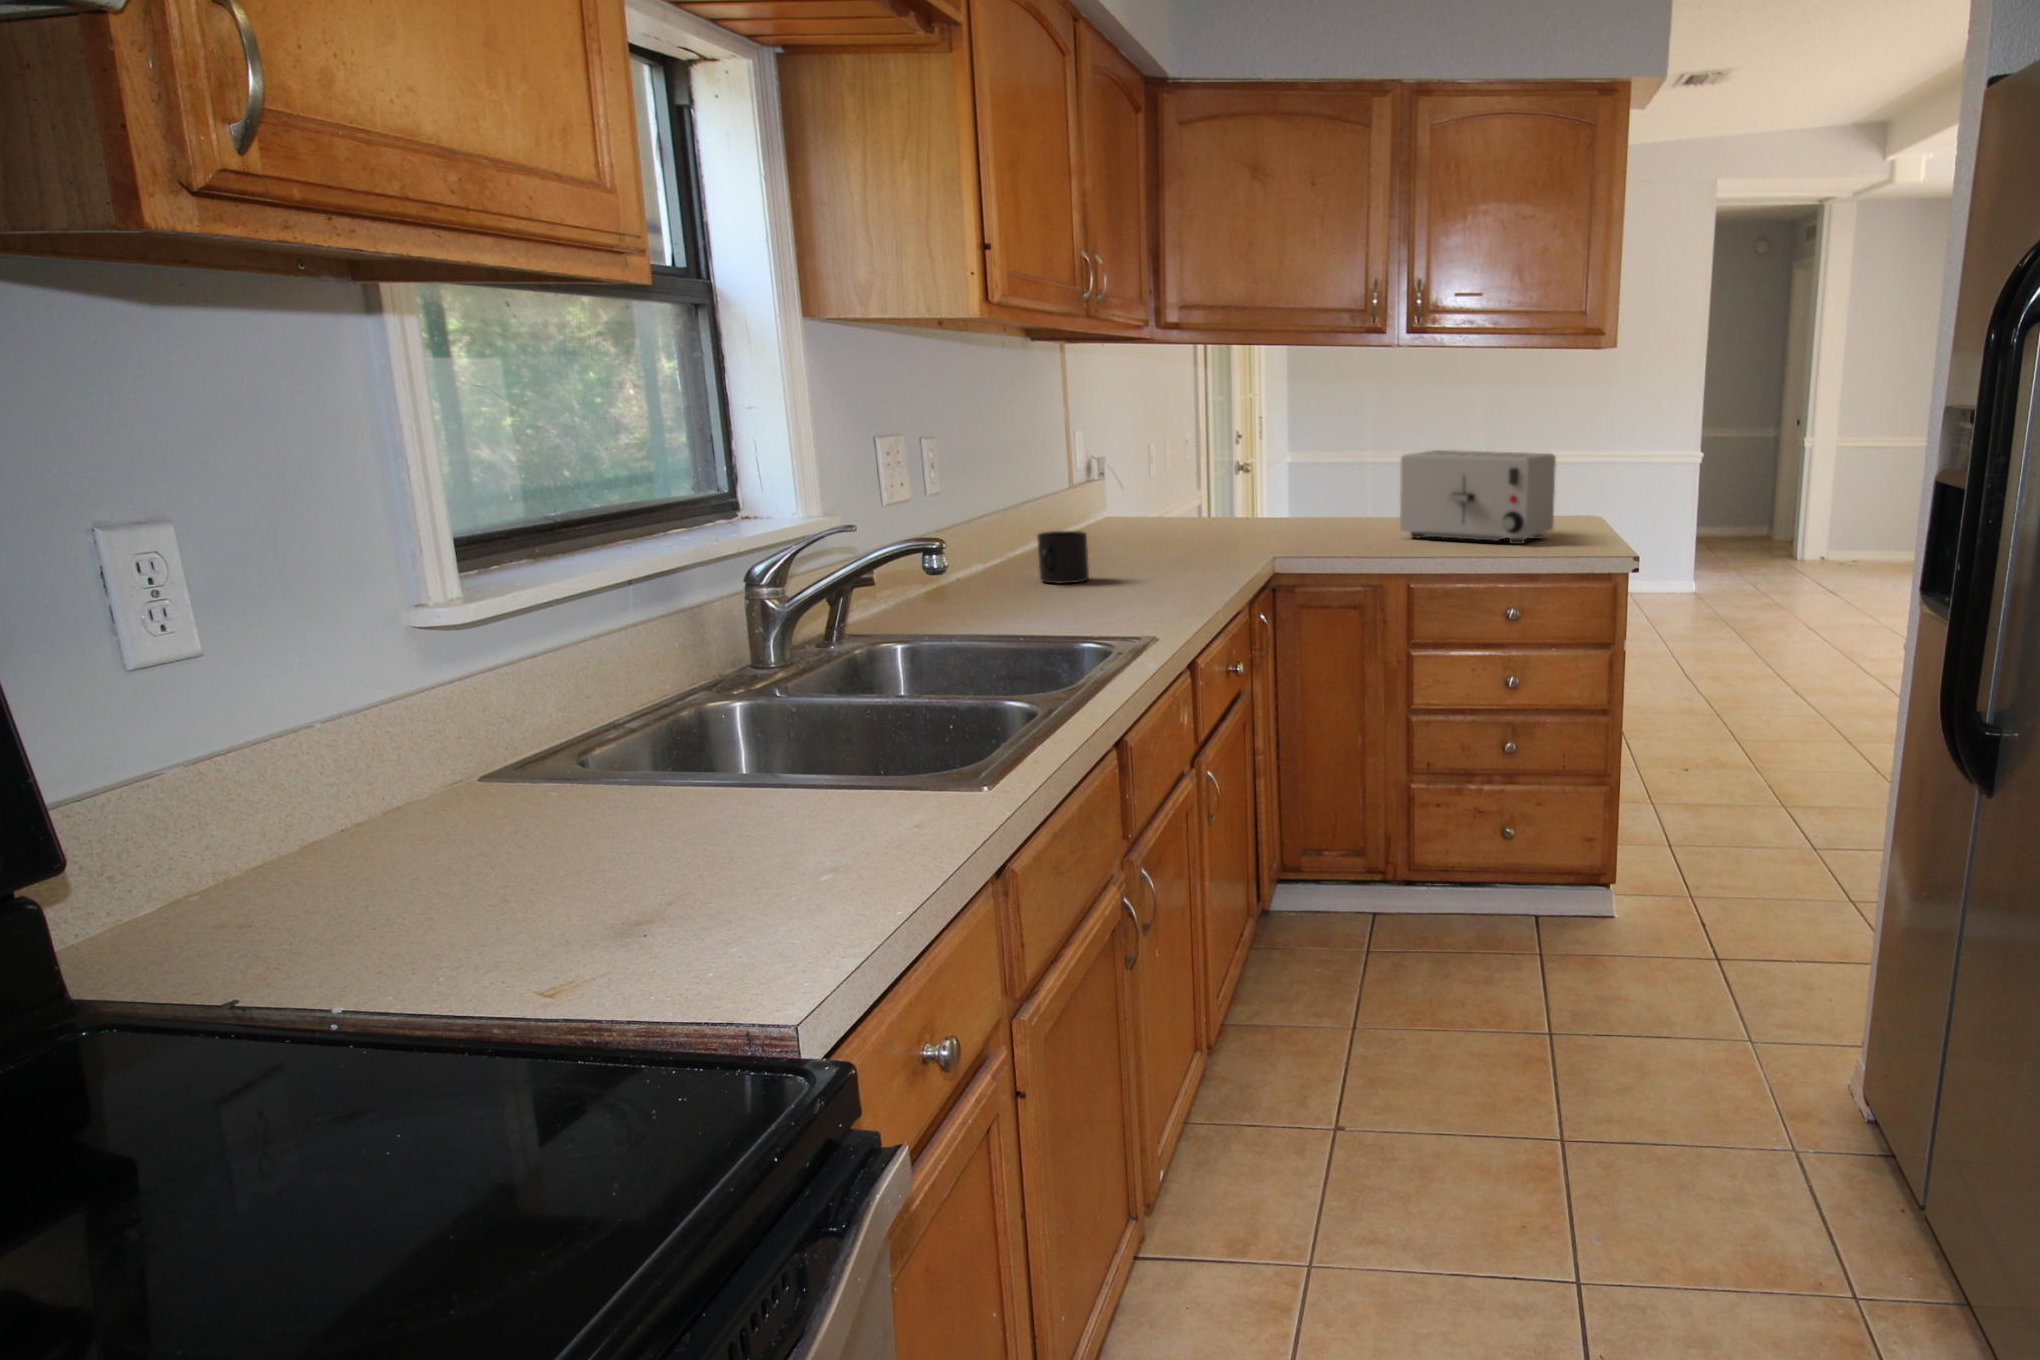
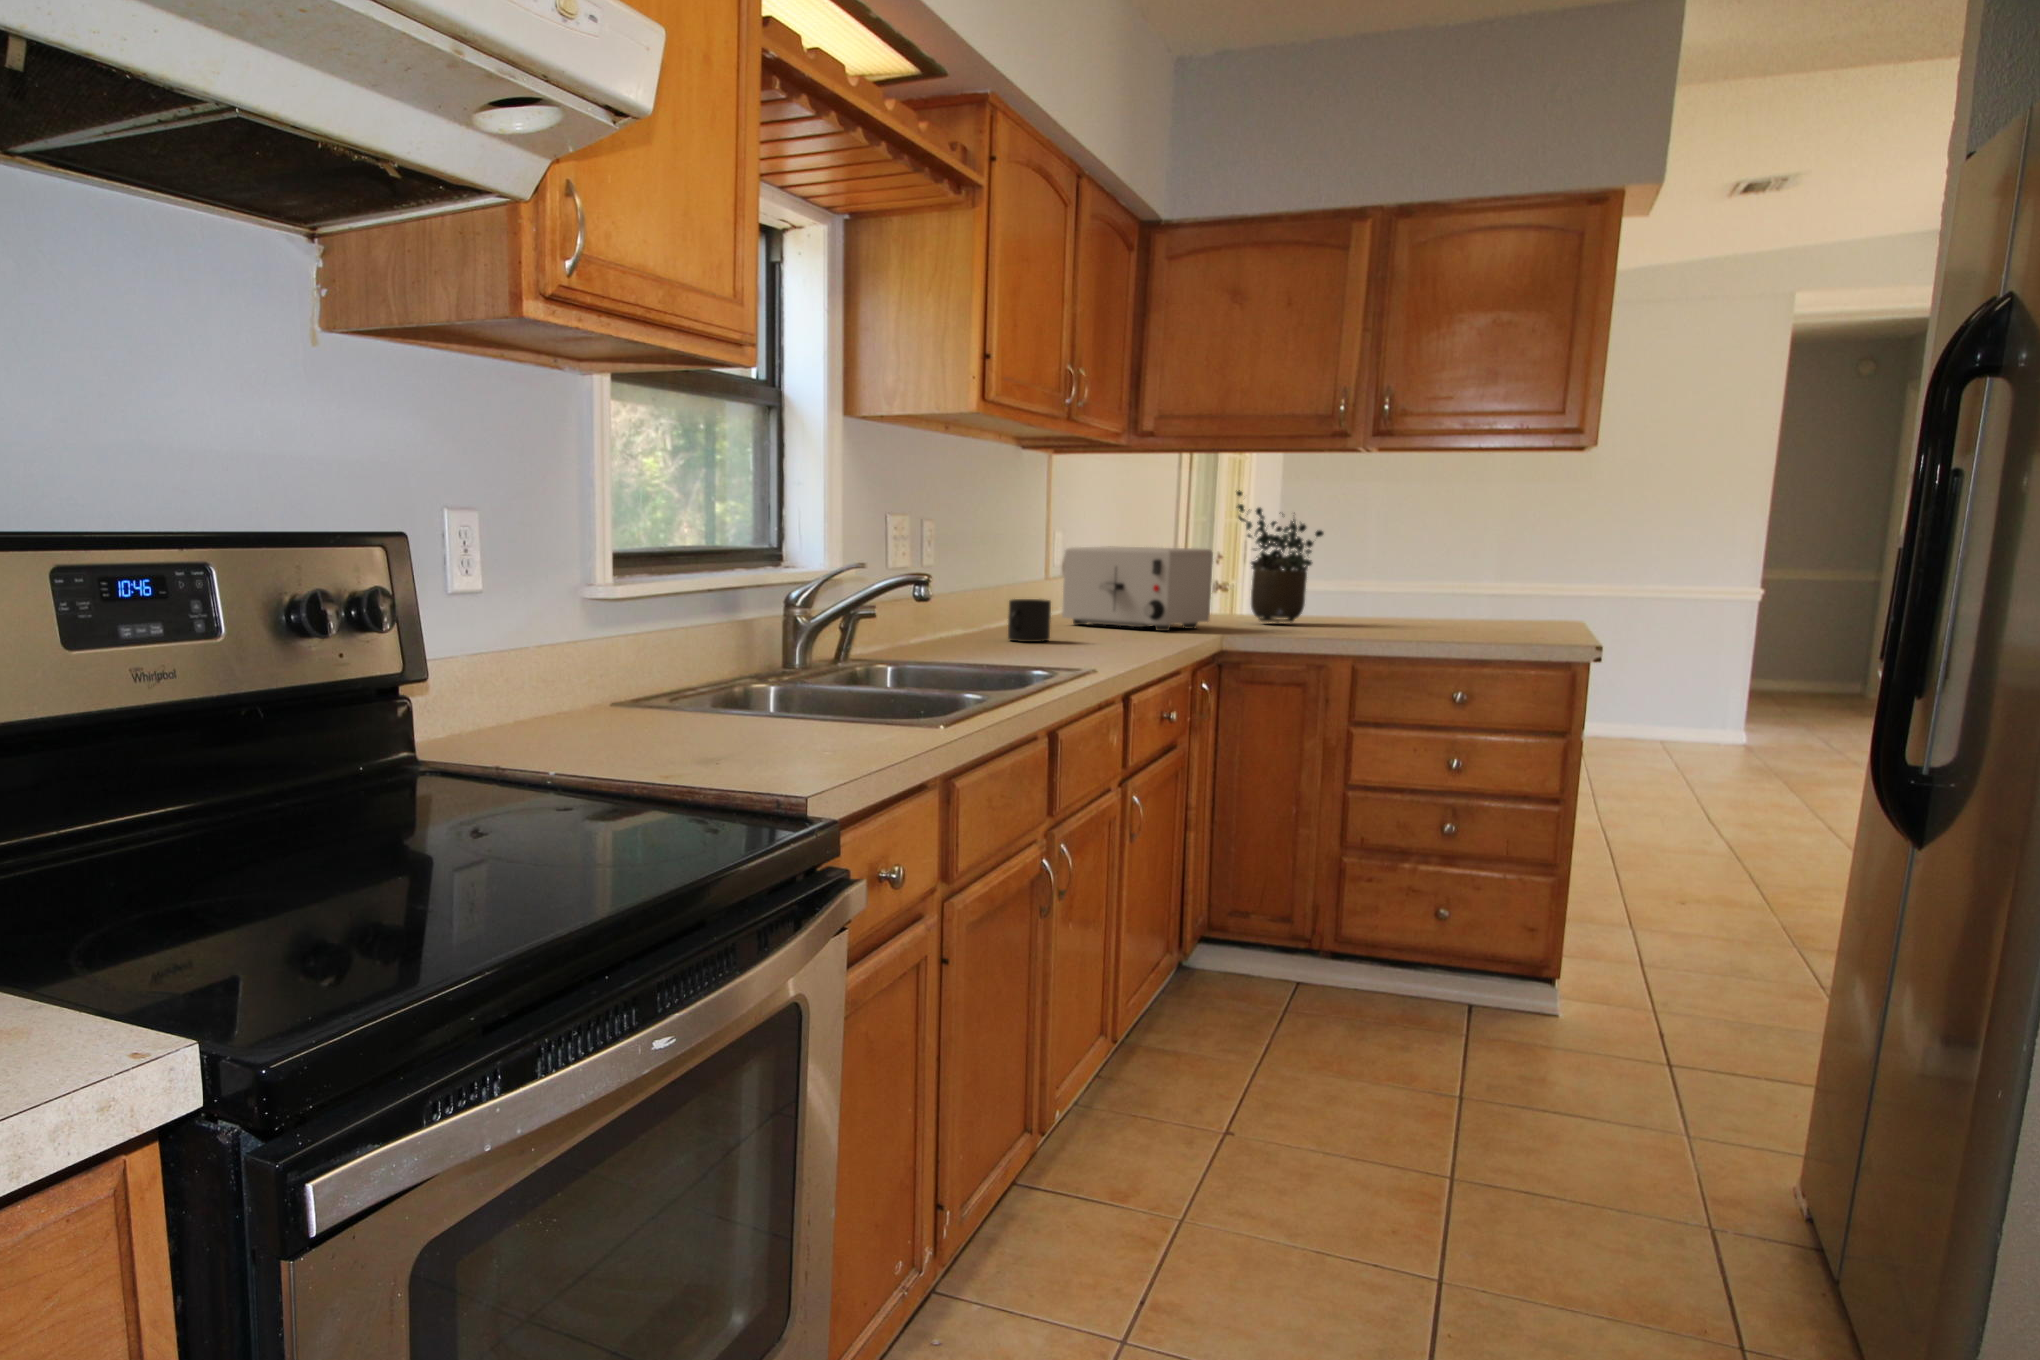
potted plant: none [1269,388,1363,531] -> present [1237,490,1324,622]
toaster: present [1400,450,1556,544] -> present [1062,546,1213,631]

